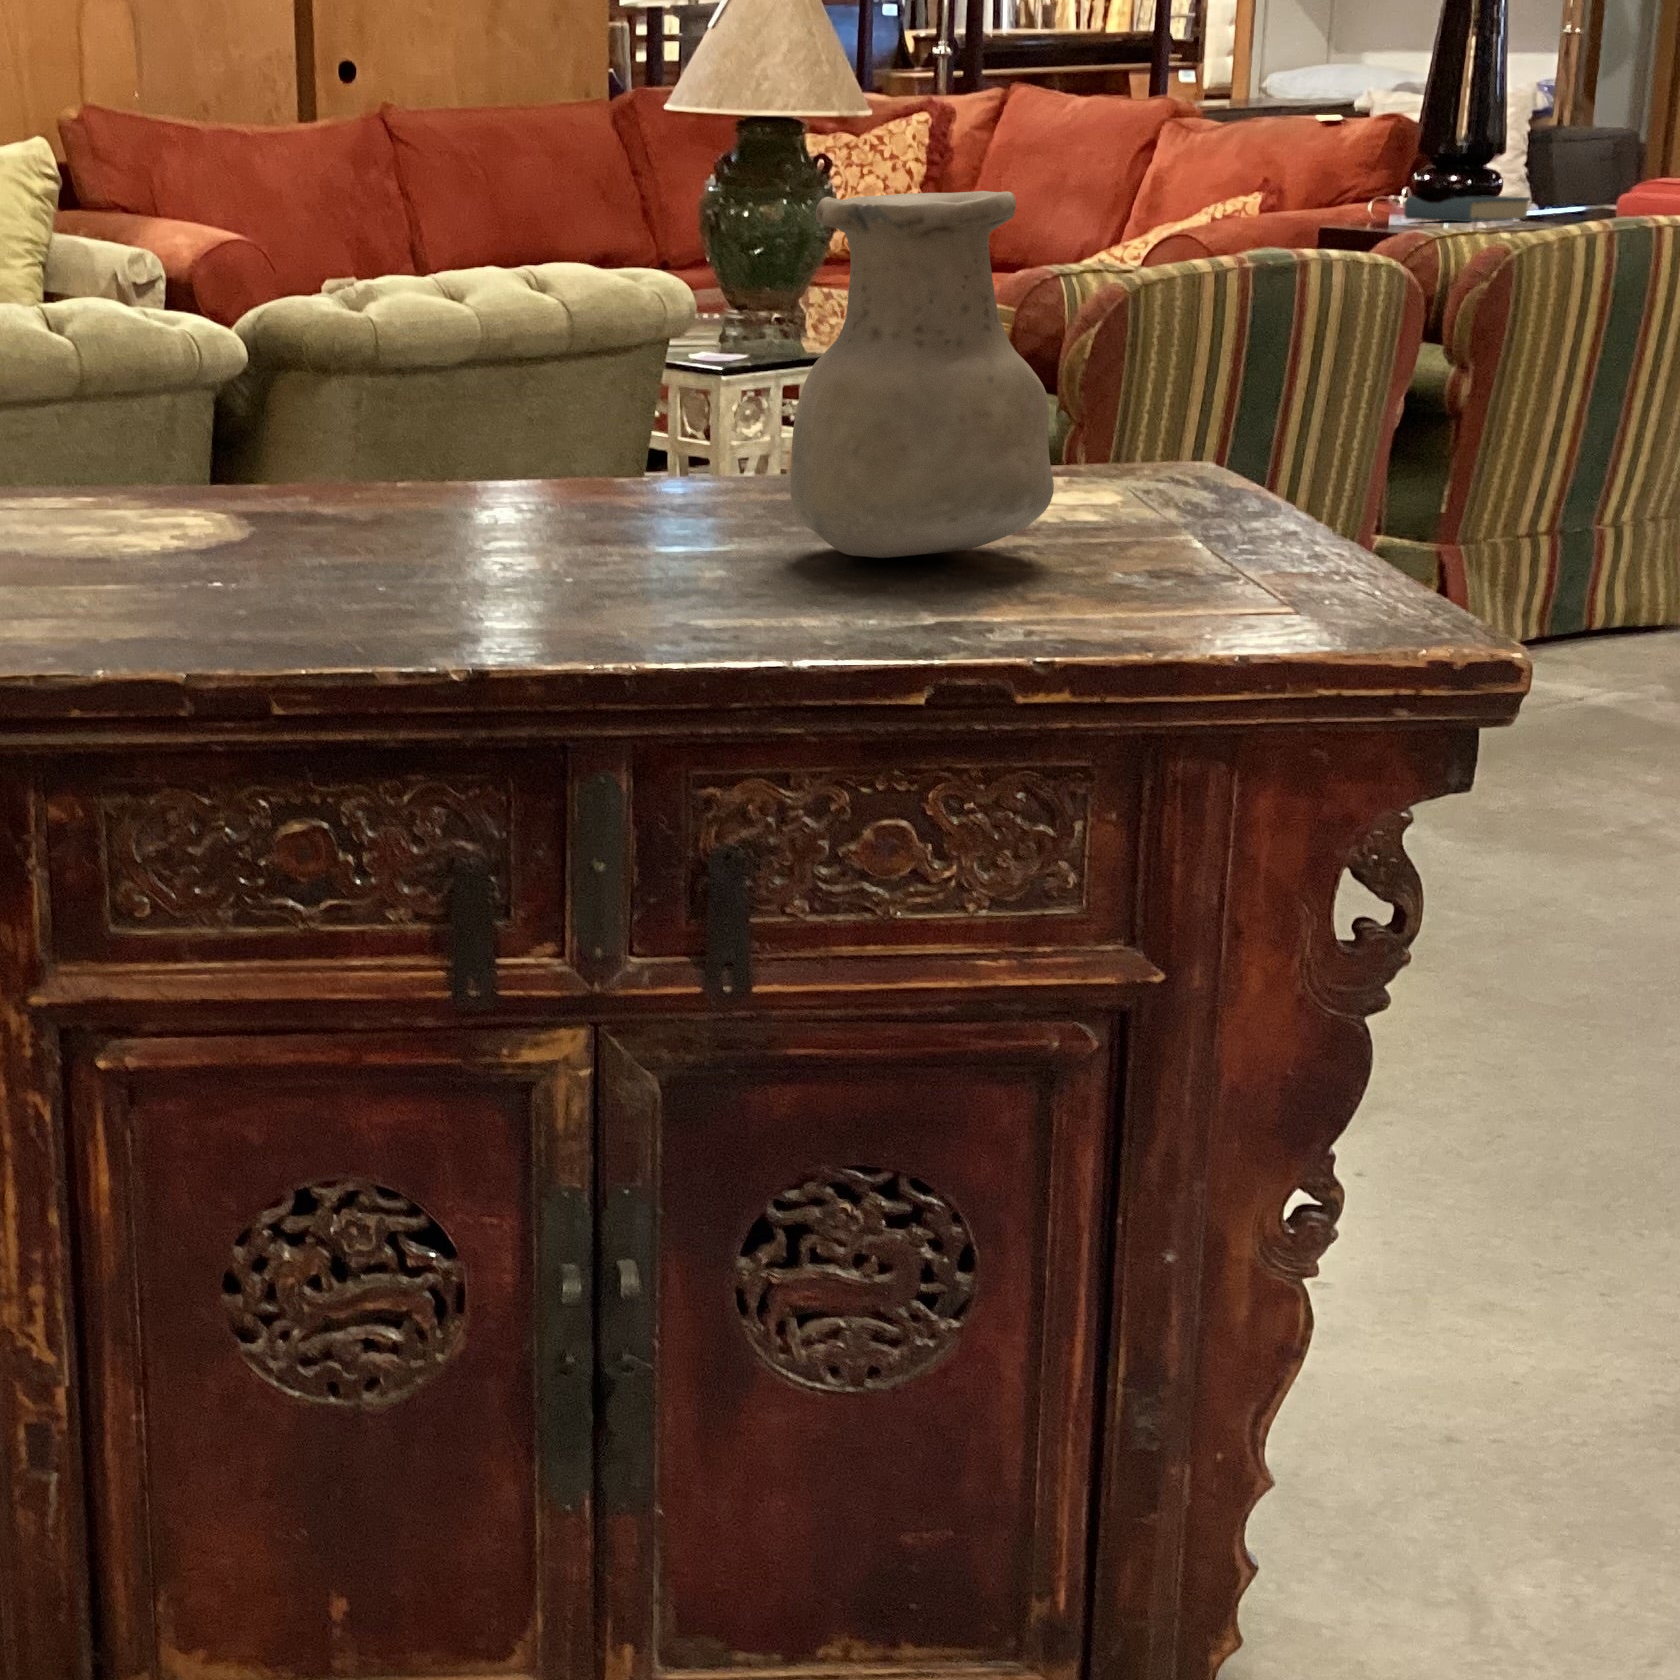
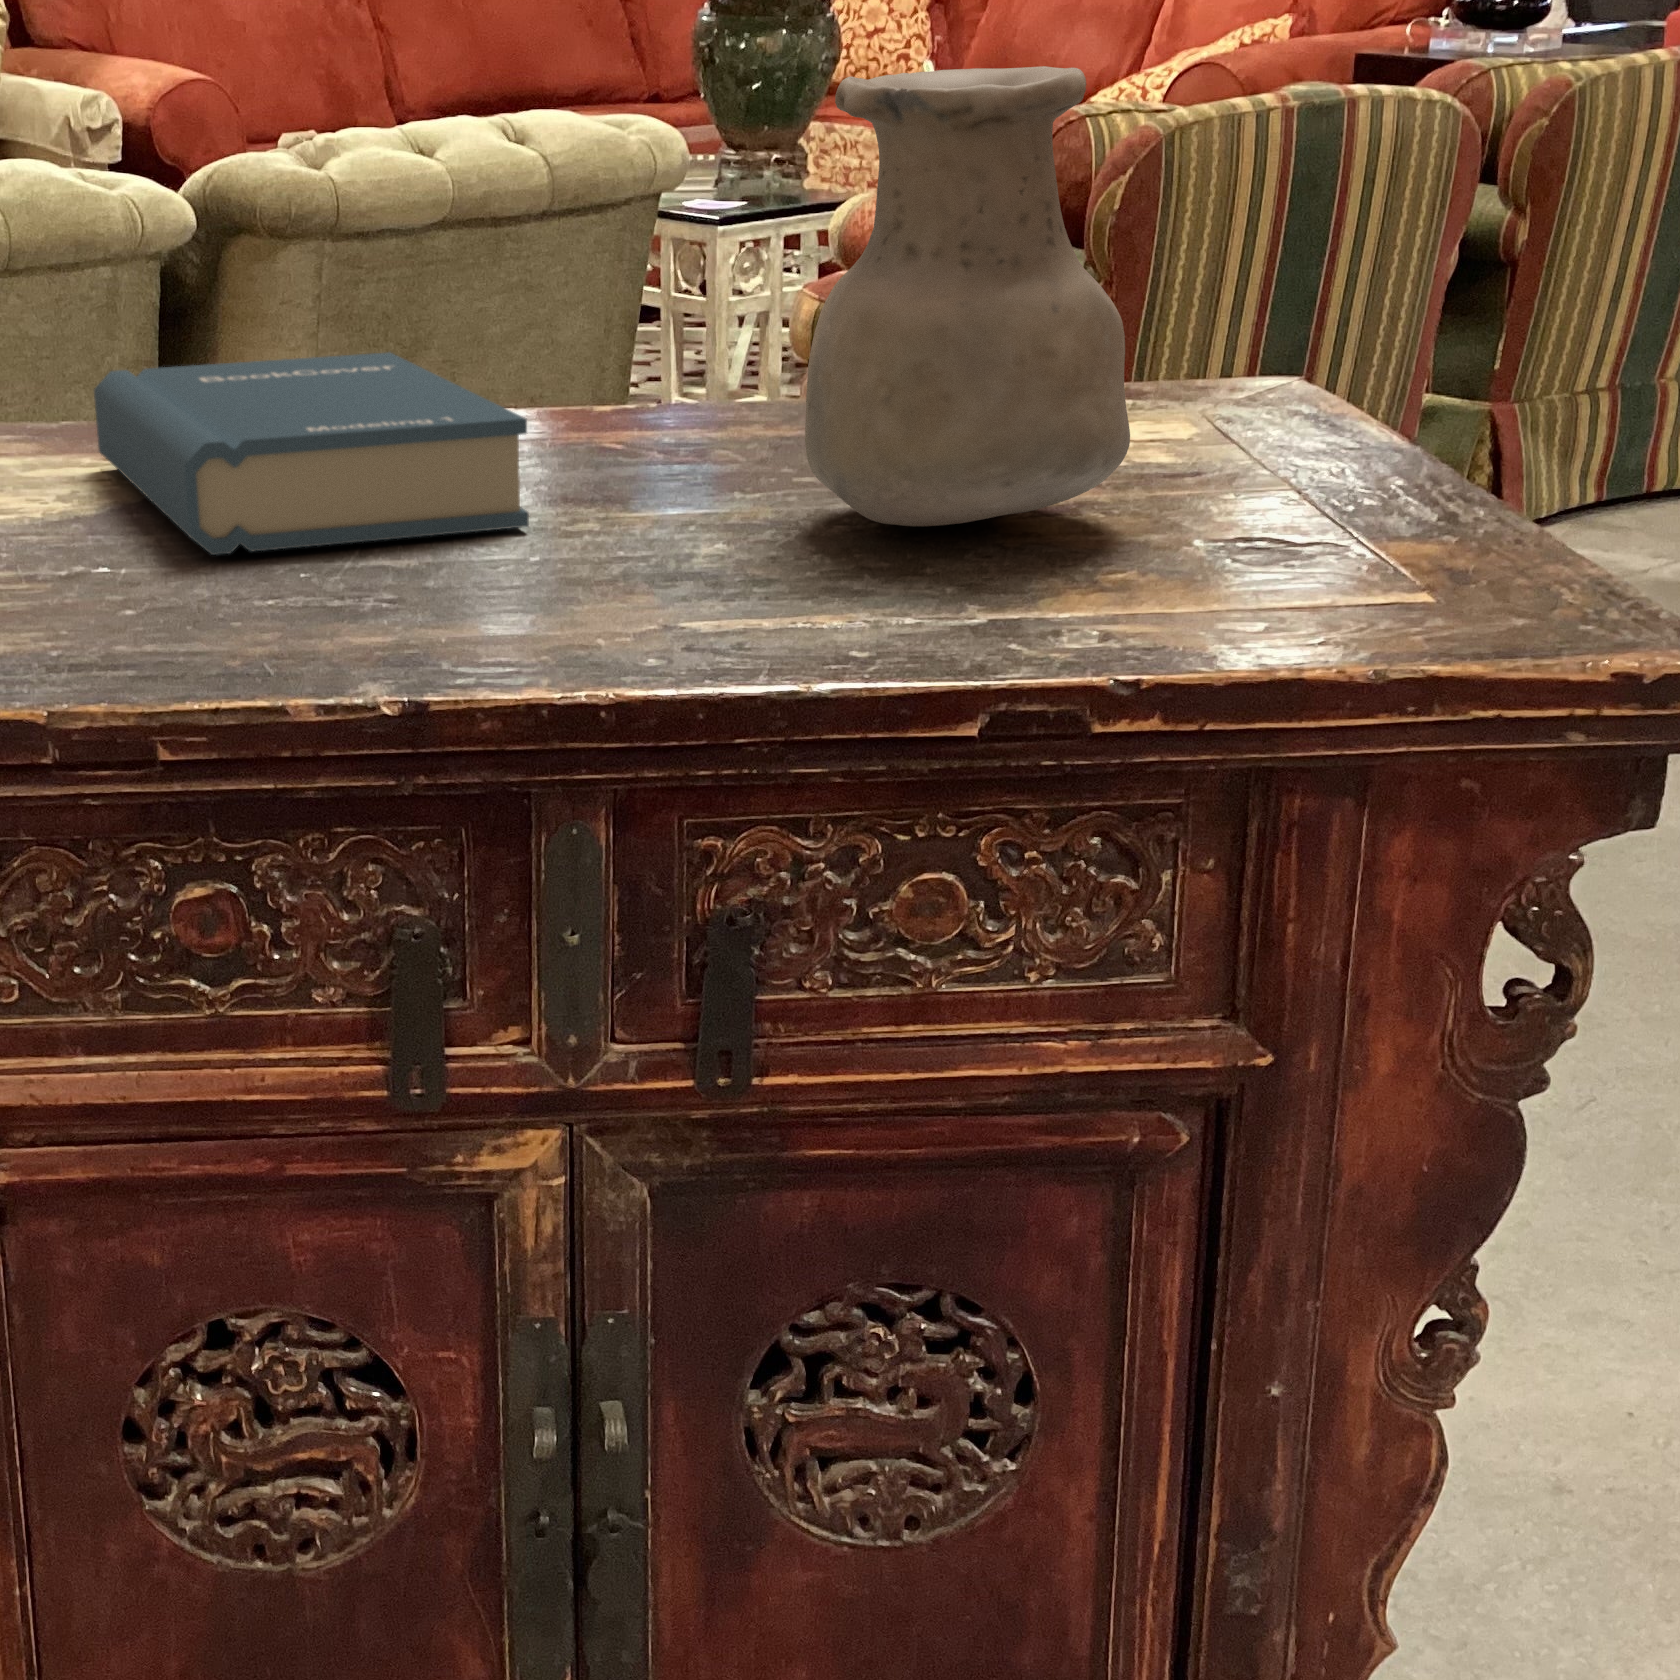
hardback book: present [1404,195,1531,222] -> present [94,352,529,555]

